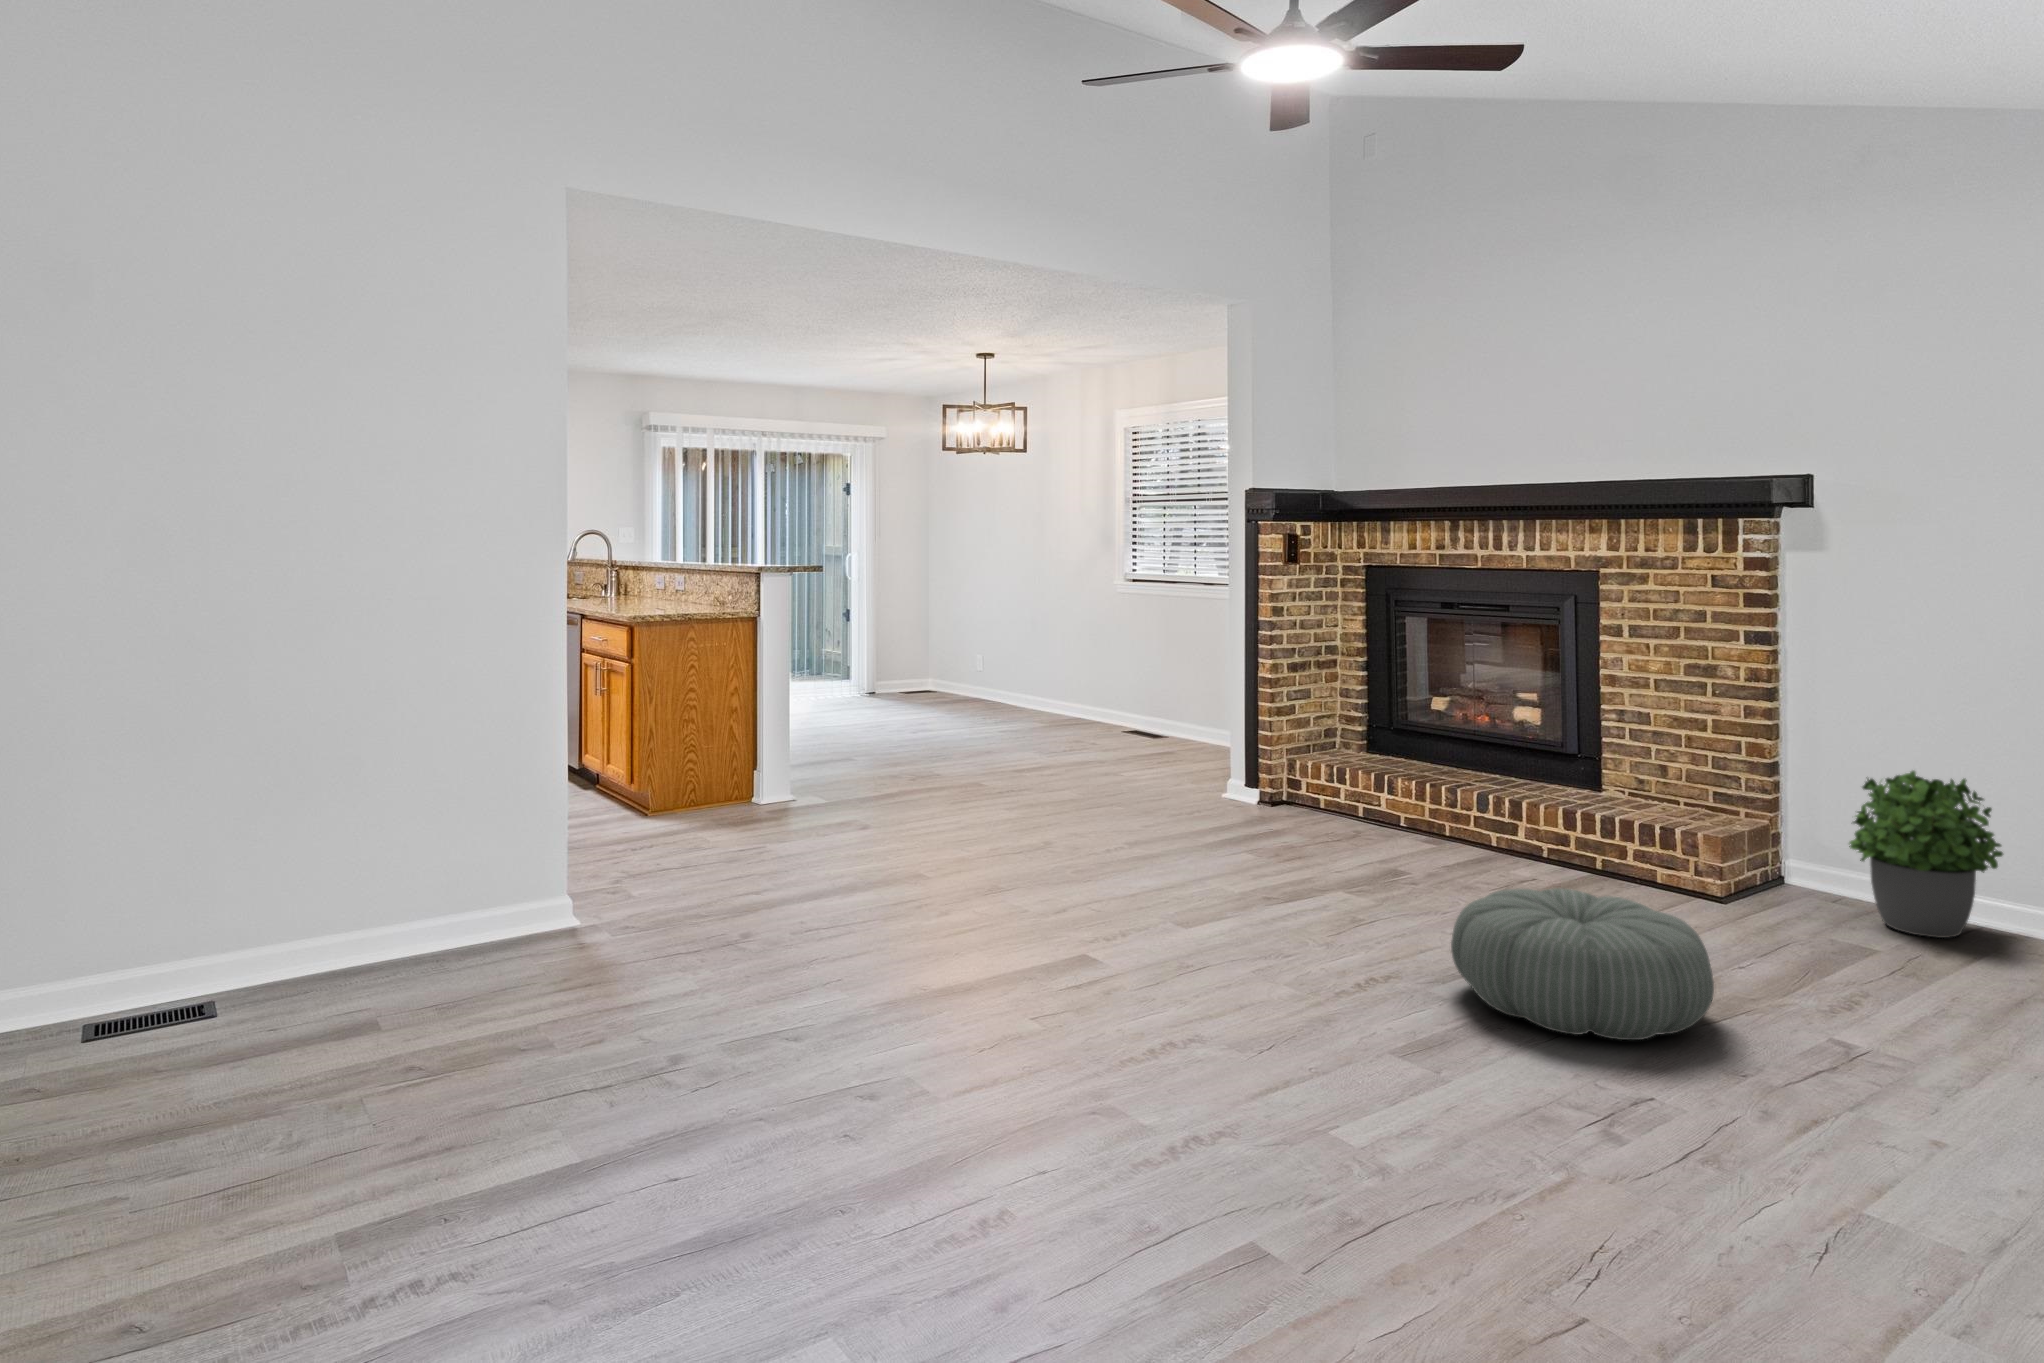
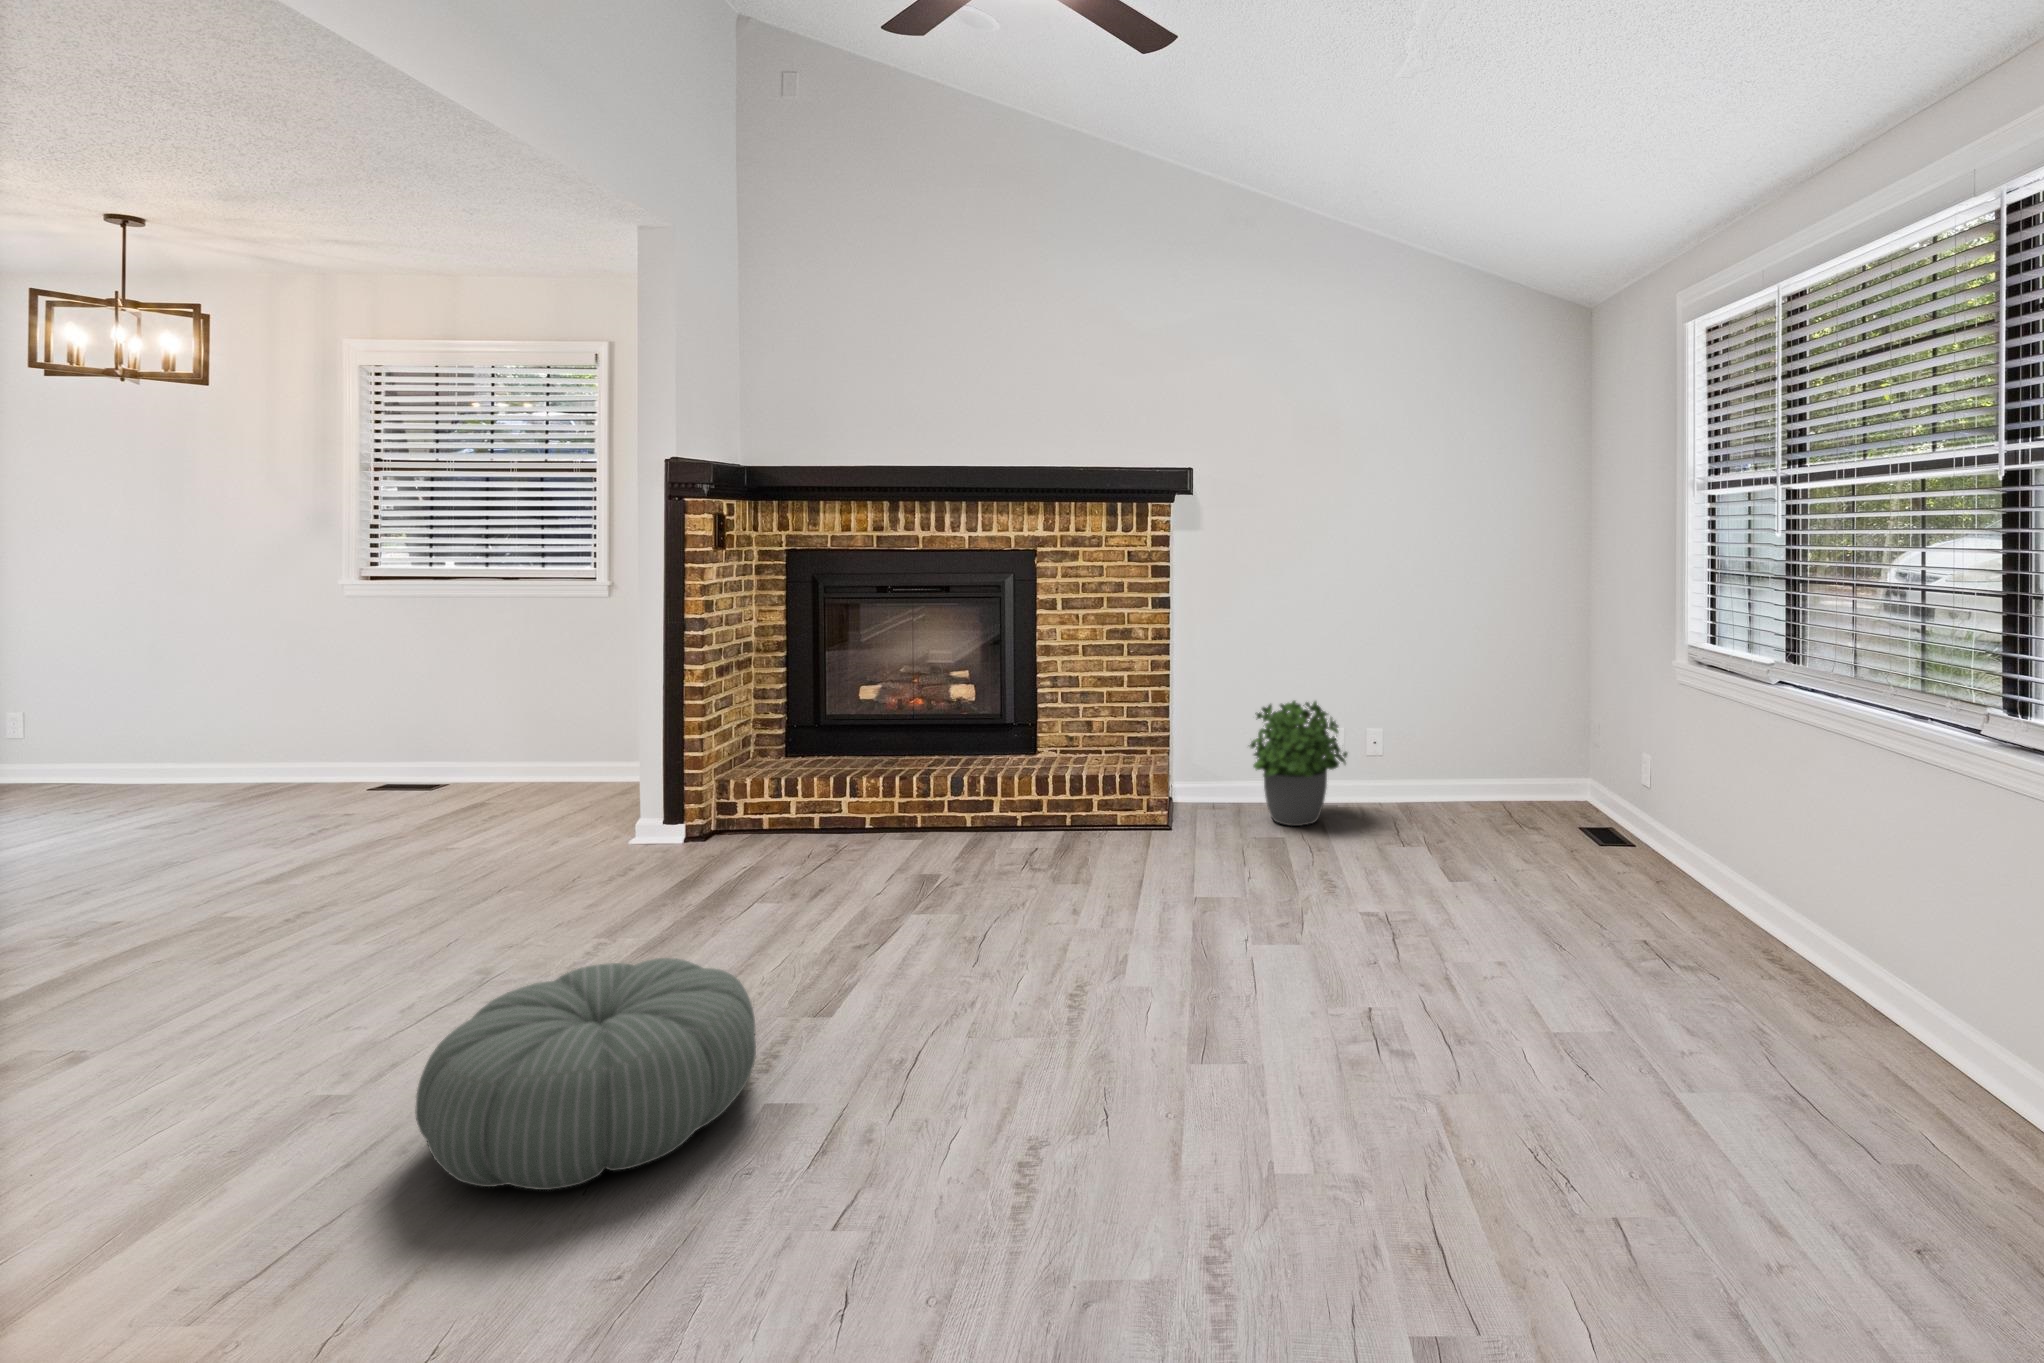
pouf: present [1451,888,1714,1040] -> present [416,958,756,1190]

